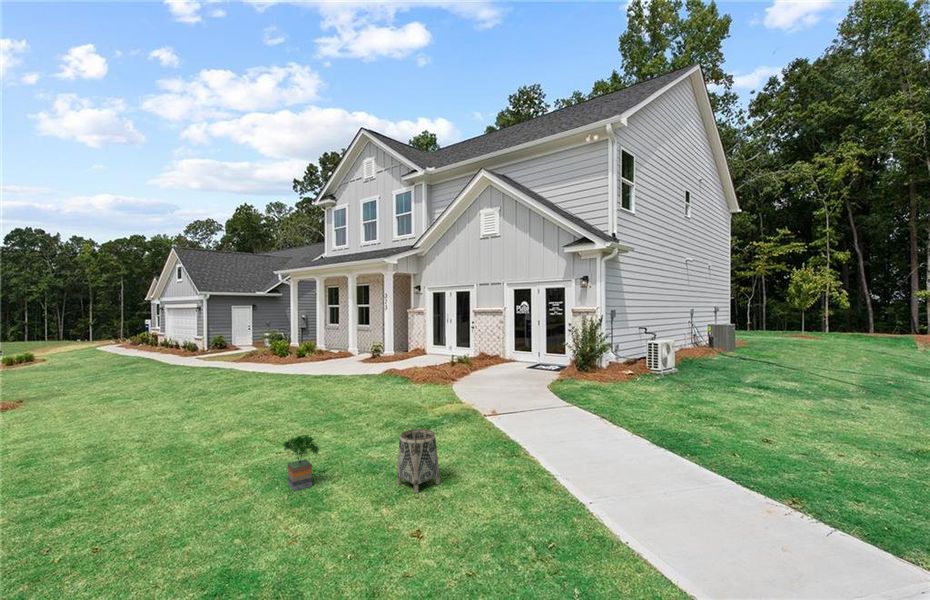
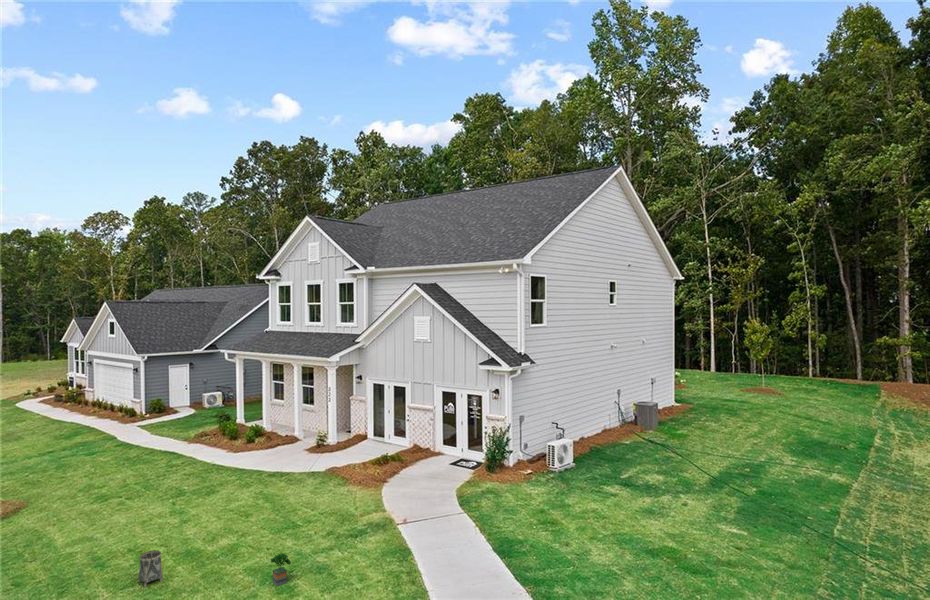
basket: present [397,429,440,493] -> present [139,550,163,587]

